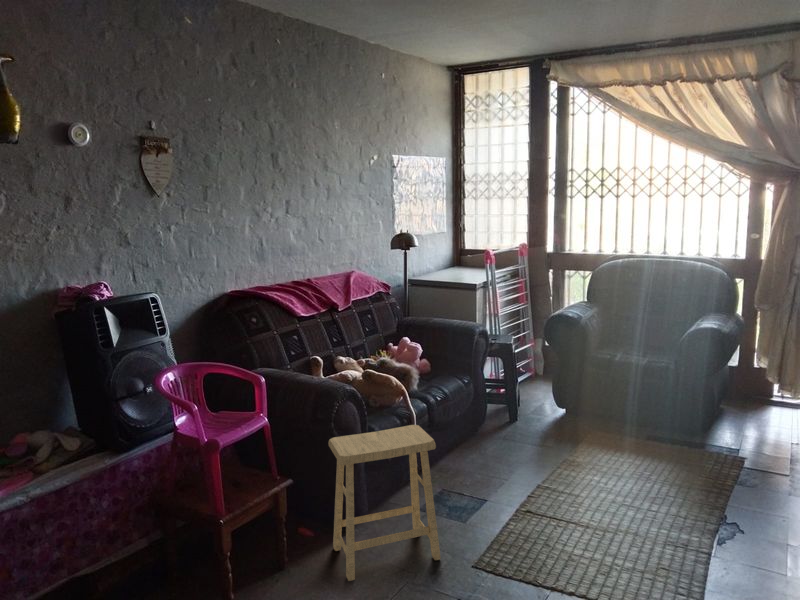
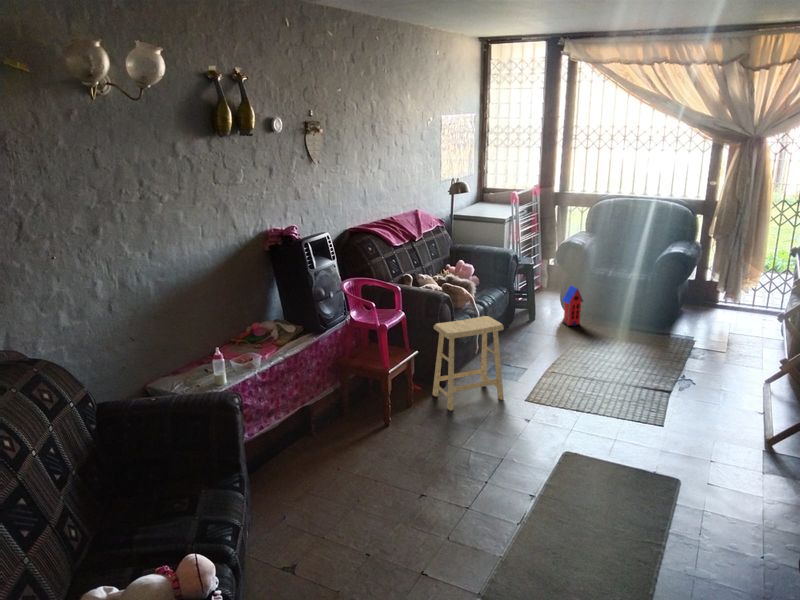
toy house: none [553,373,583,430] -> present [563,286,583,326]

